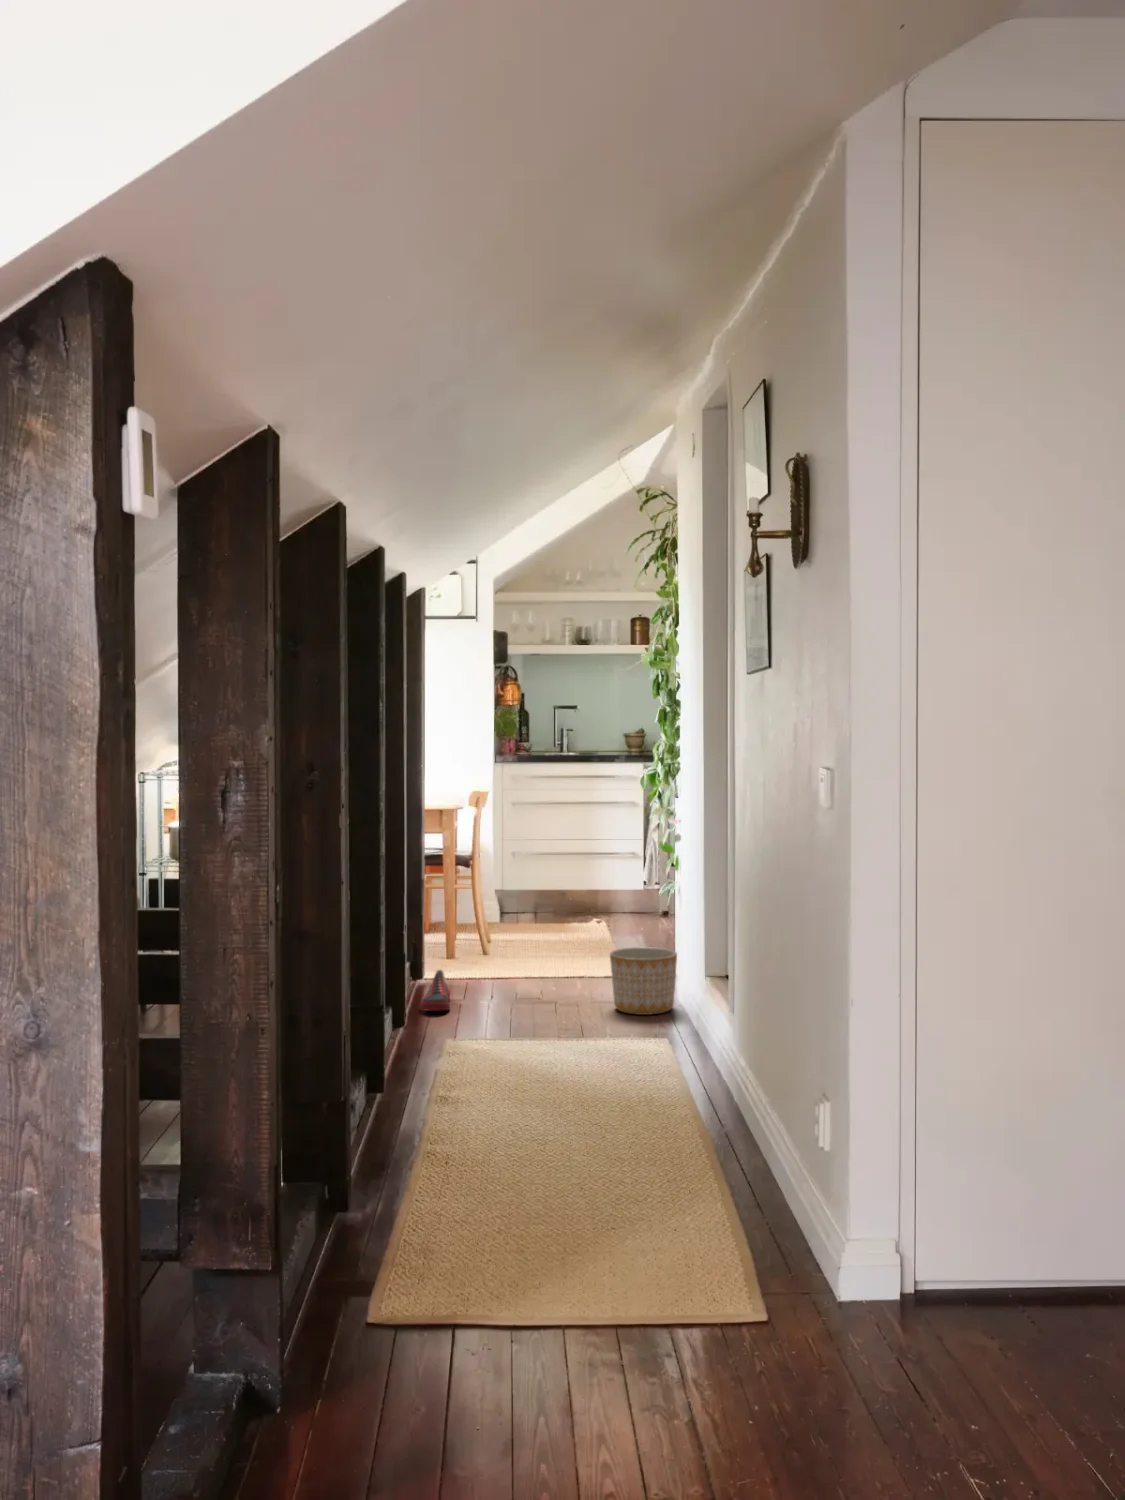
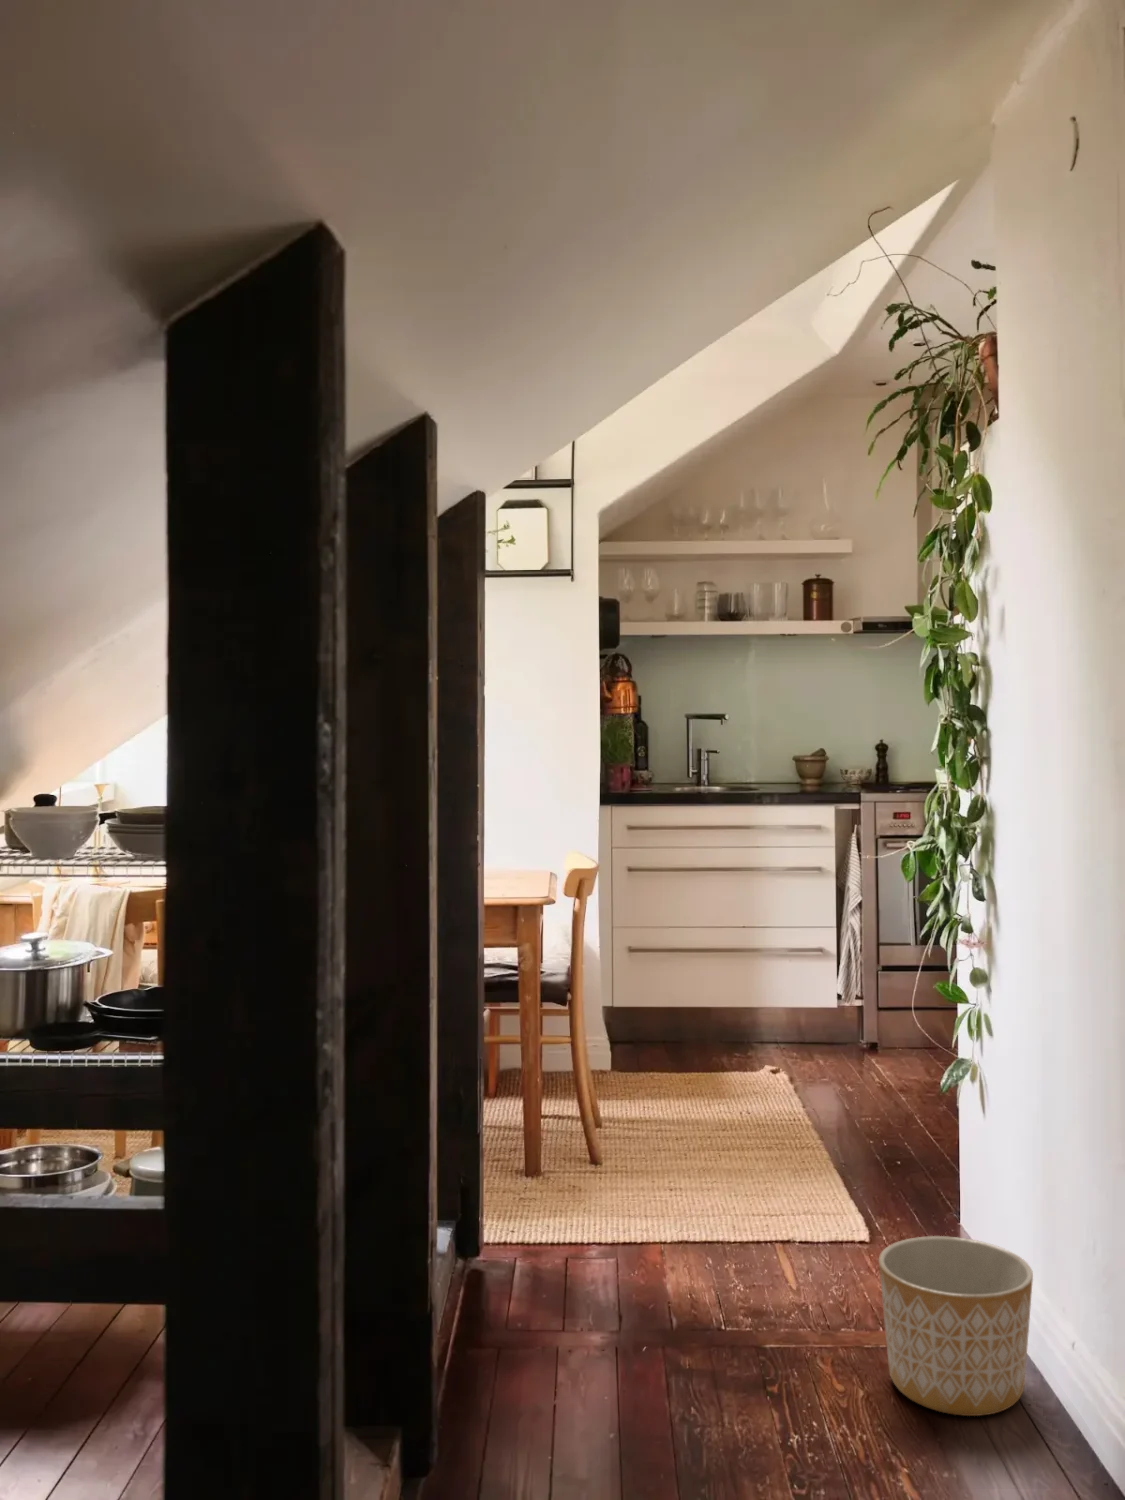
shoe: present [420,970,450,1011] -> none [469,1263,532,1388]

